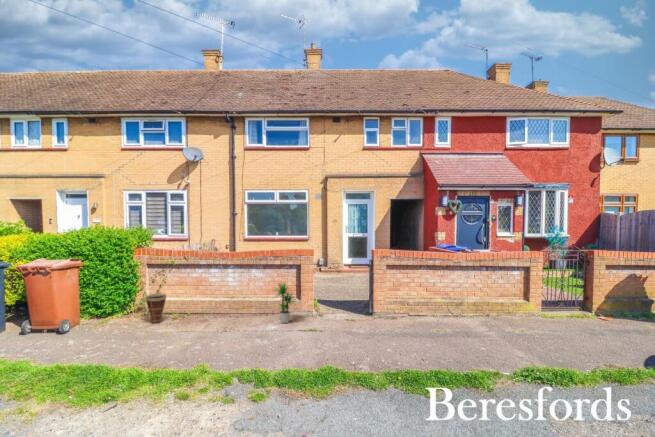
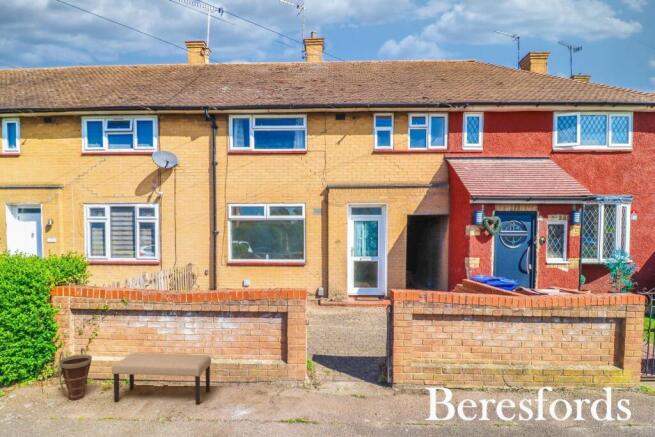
potted plant: present [276,283,294,323] -> none [243,337,284,401]
bench: none [182,293,248,325] -> present [112,353,211,404]

